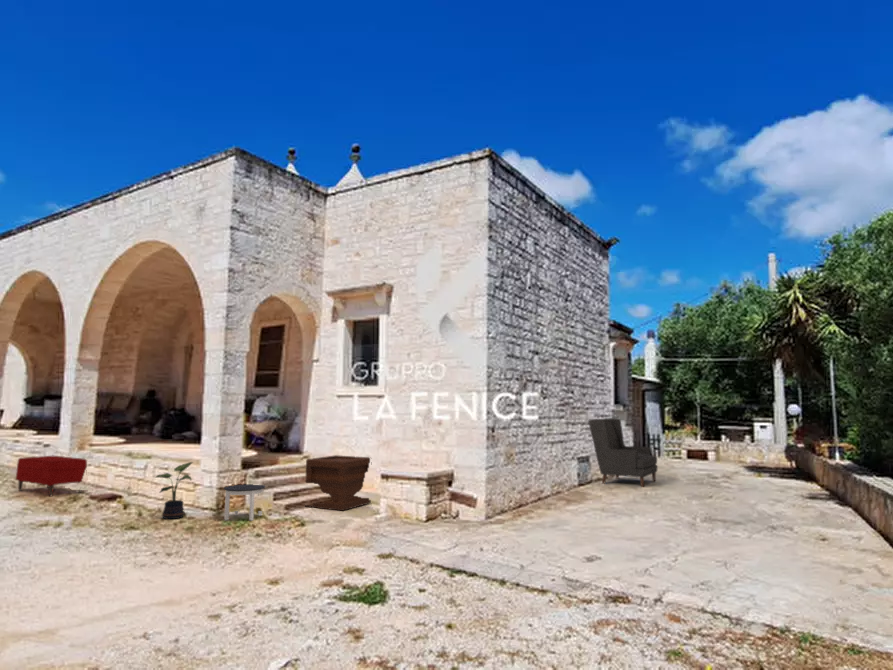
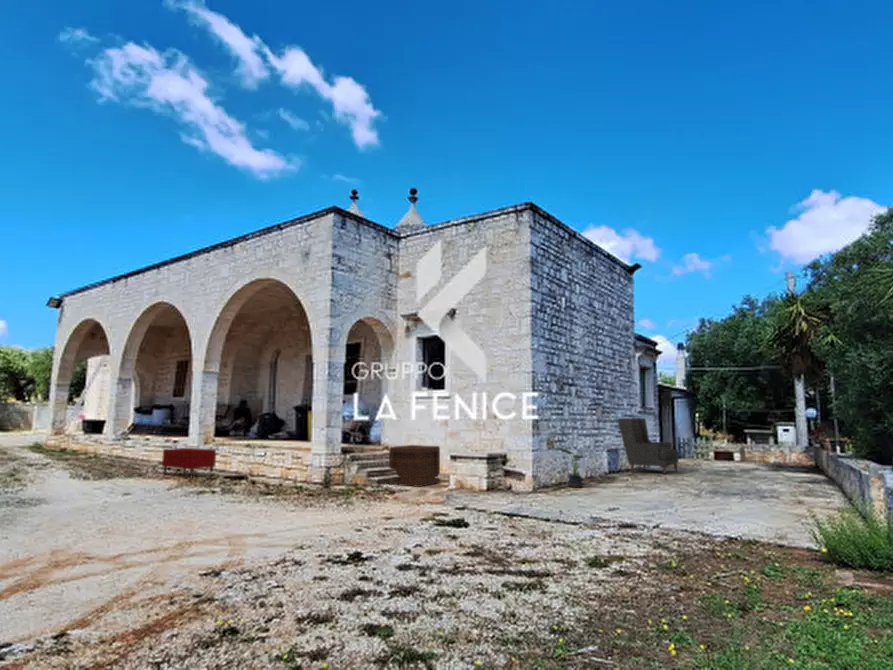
potted plant: present [156,462,192,519] -> present [558,448,584,488]
round table: present [224,484,265,520] -> none [331,465,362,491]

